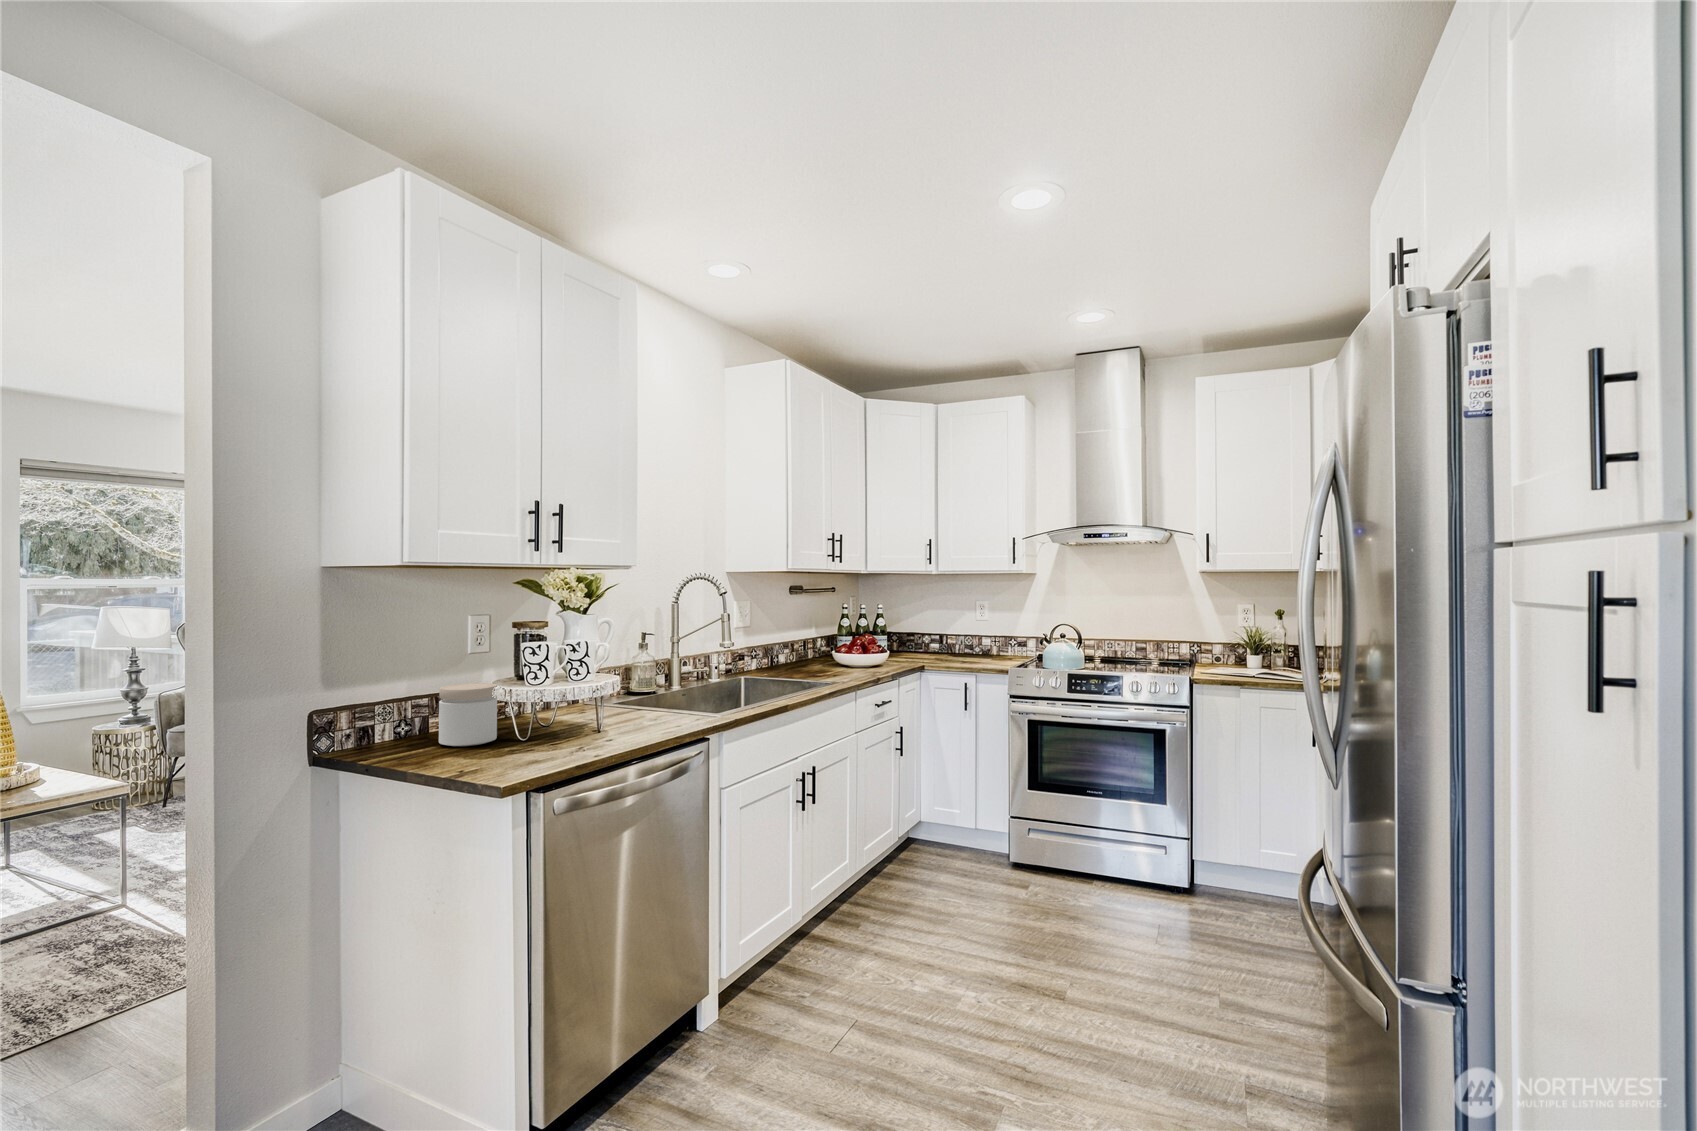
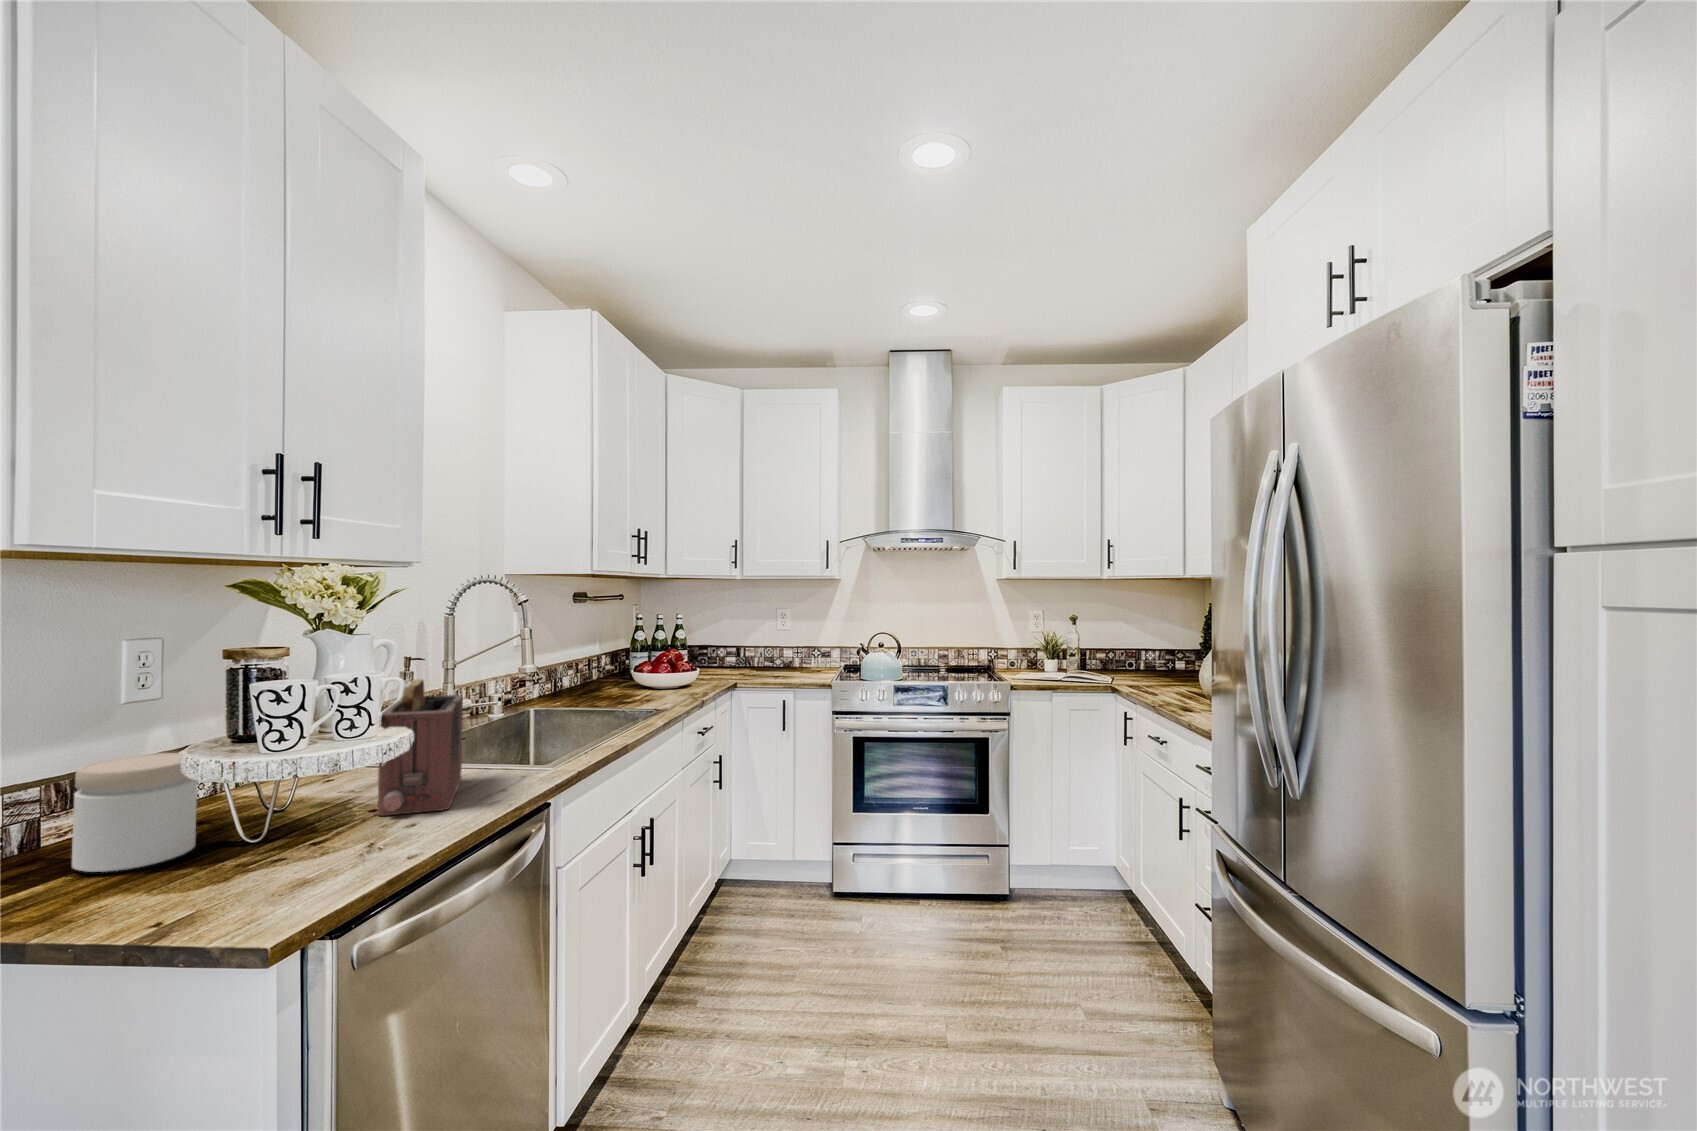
toaster: none [596,646,658,733] -> present [377,679,463,816]

